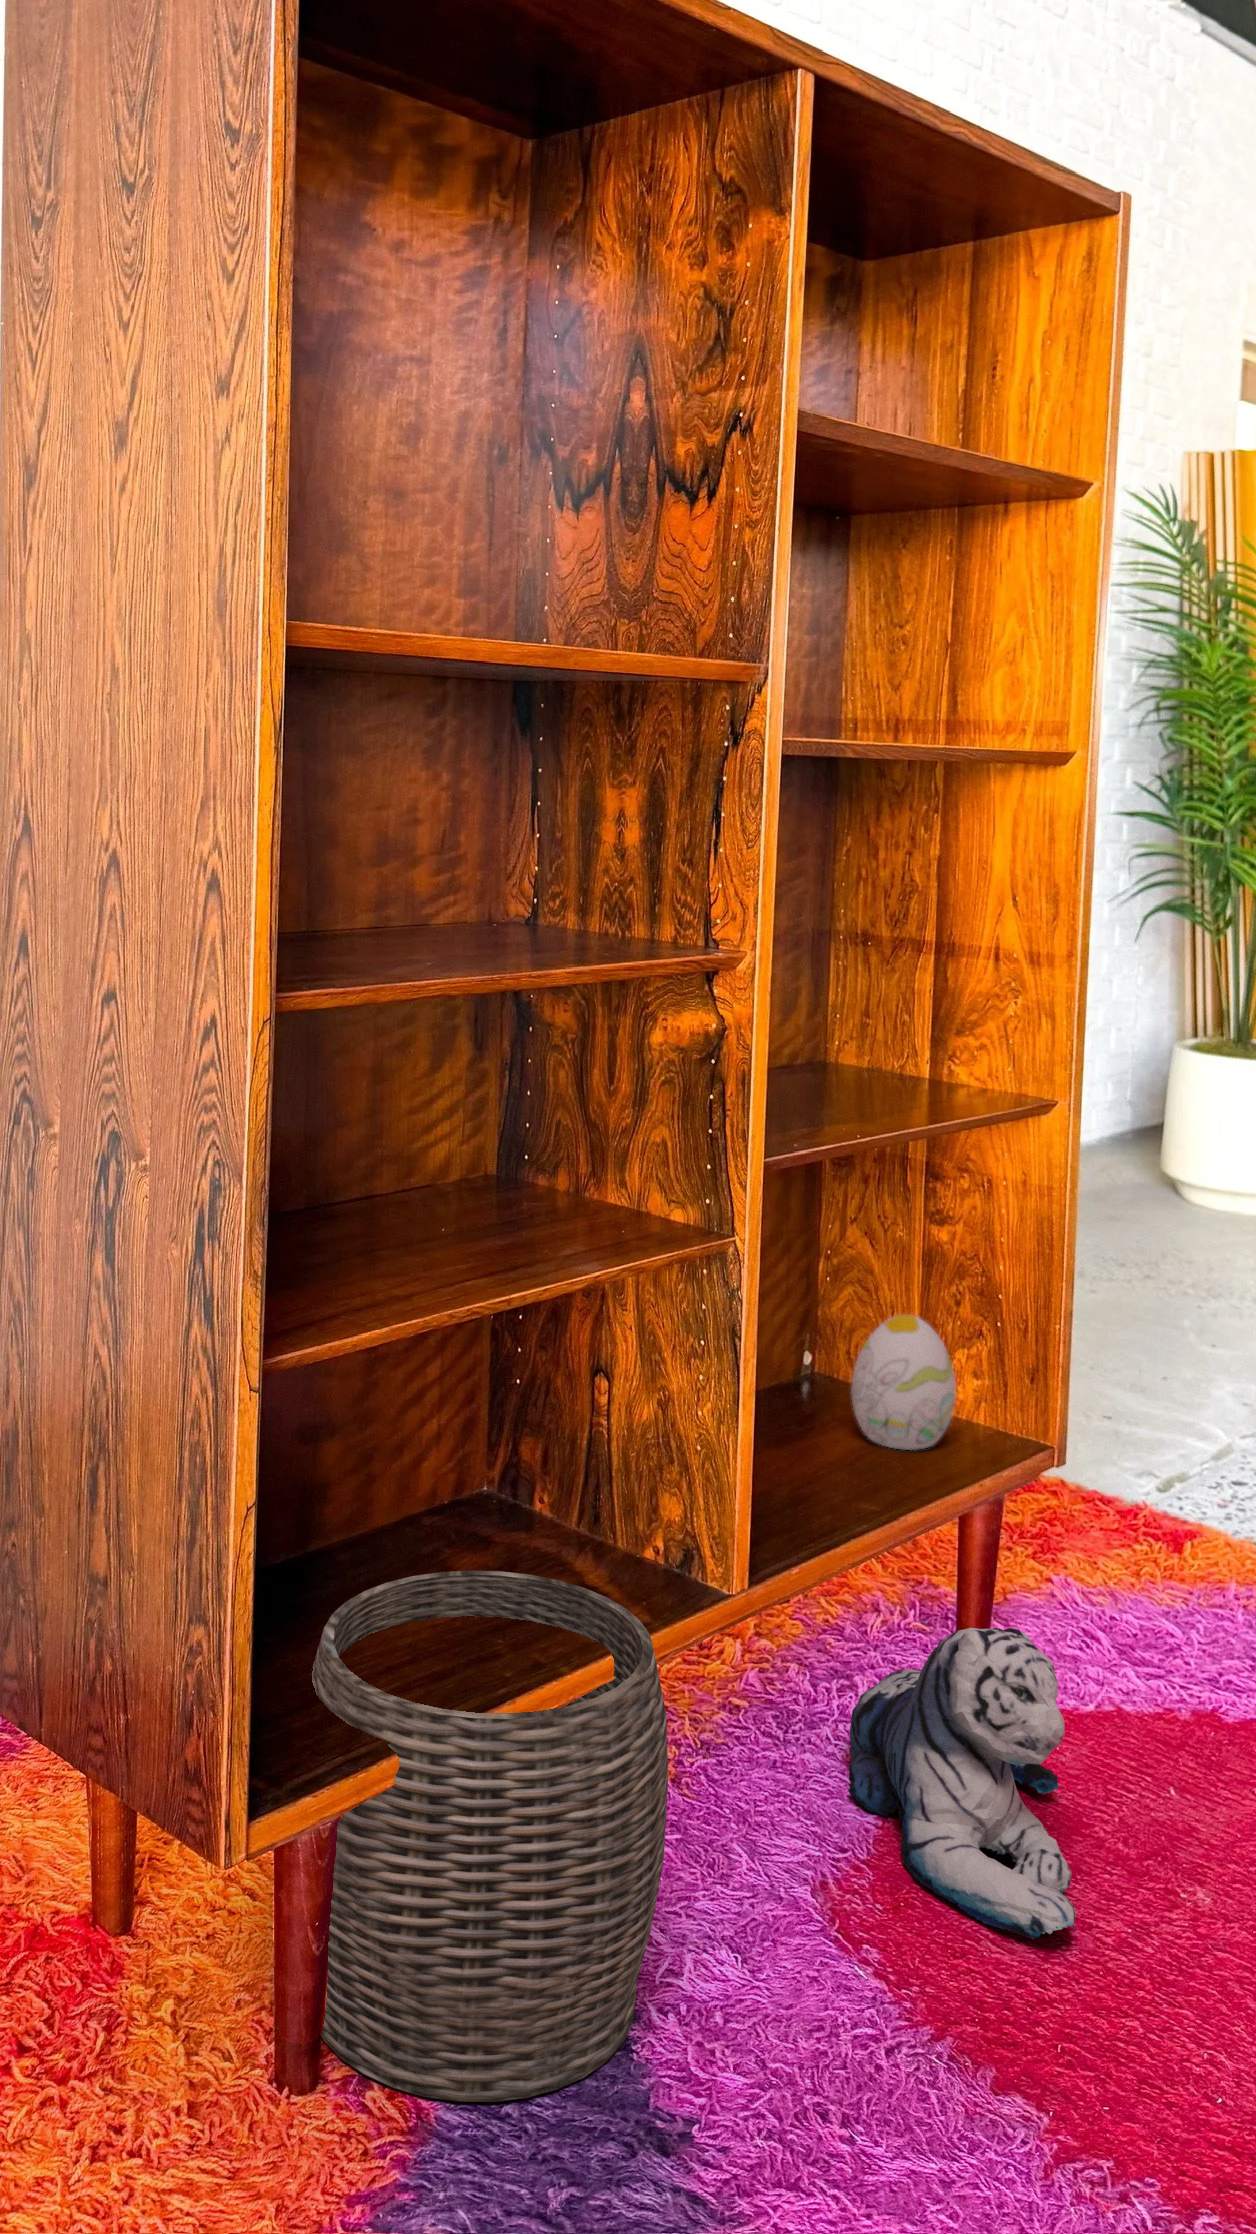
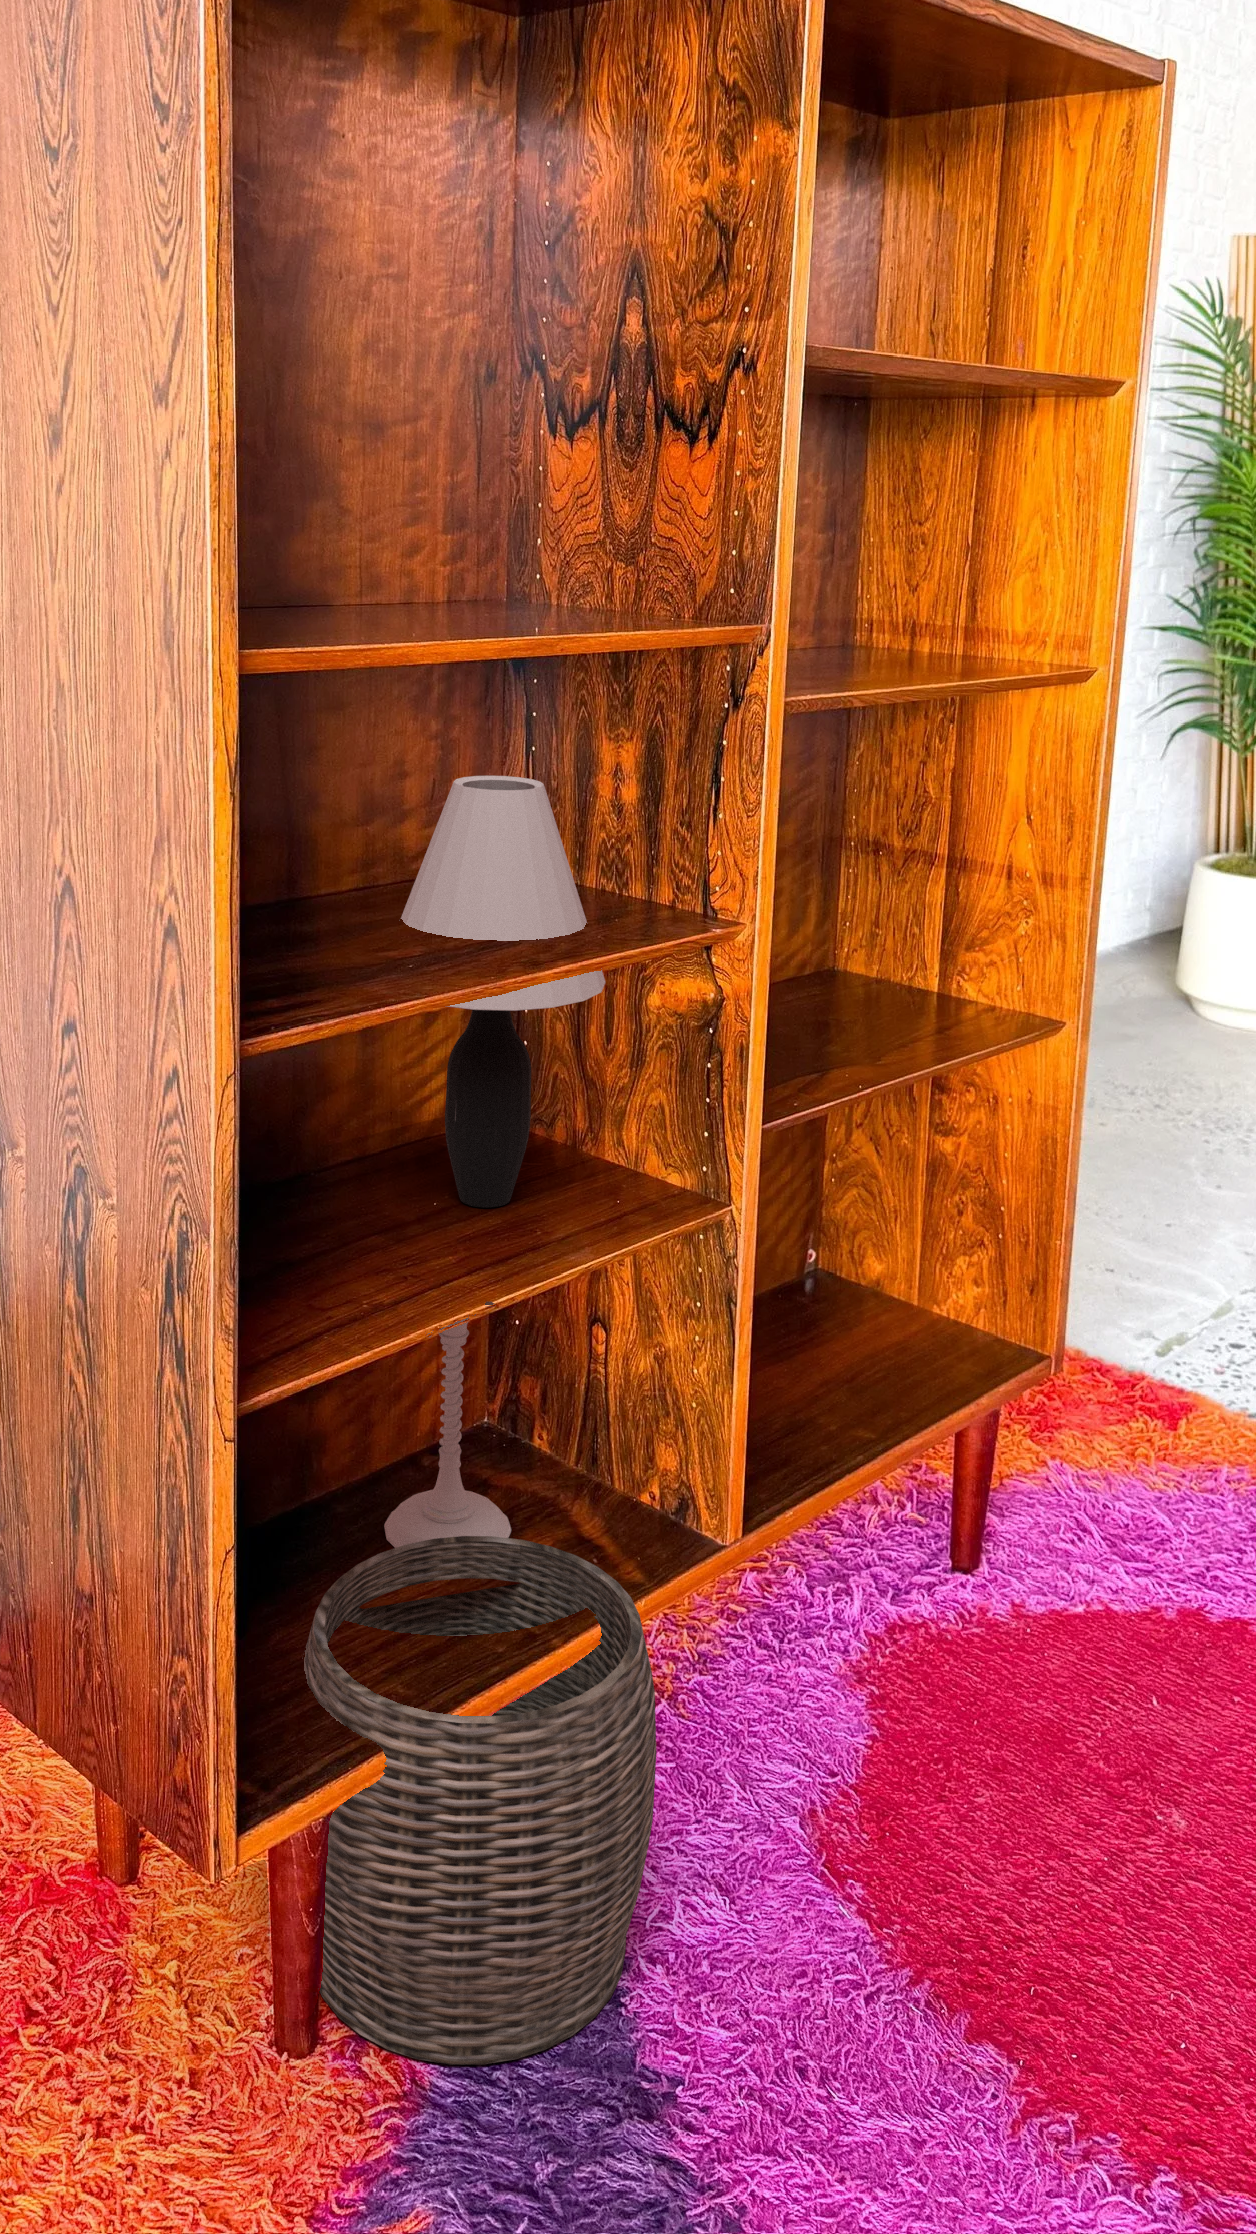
table lamp: none [392,810,613,1235] -> present [401,776,605,1208]
candle holder: none [387,1261,515,1603] -> present [384,1302,511,1548]
decorative egg: present [851,1314,956,1450] -> none [853,1229,957,1362]
plush toy: present [848,1628,1076,1939] -> none [840,1565,1056,1874]

